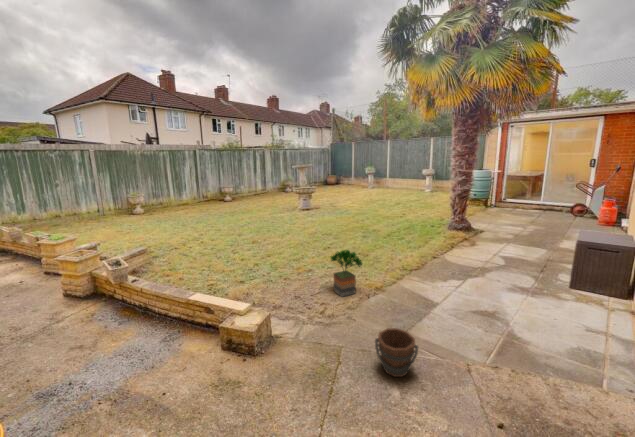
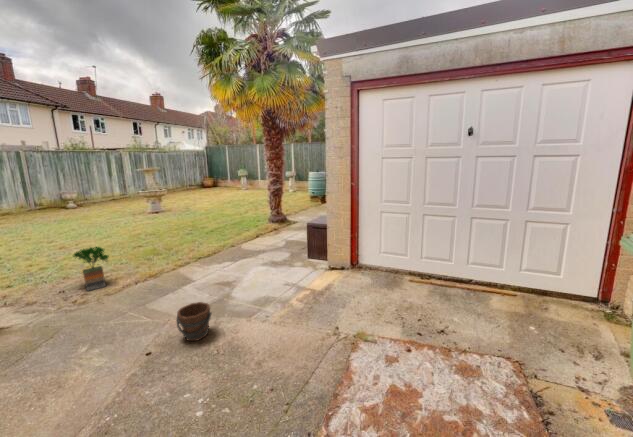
bucket: present [375,328,418,377] -> present [176,302,211,341]

